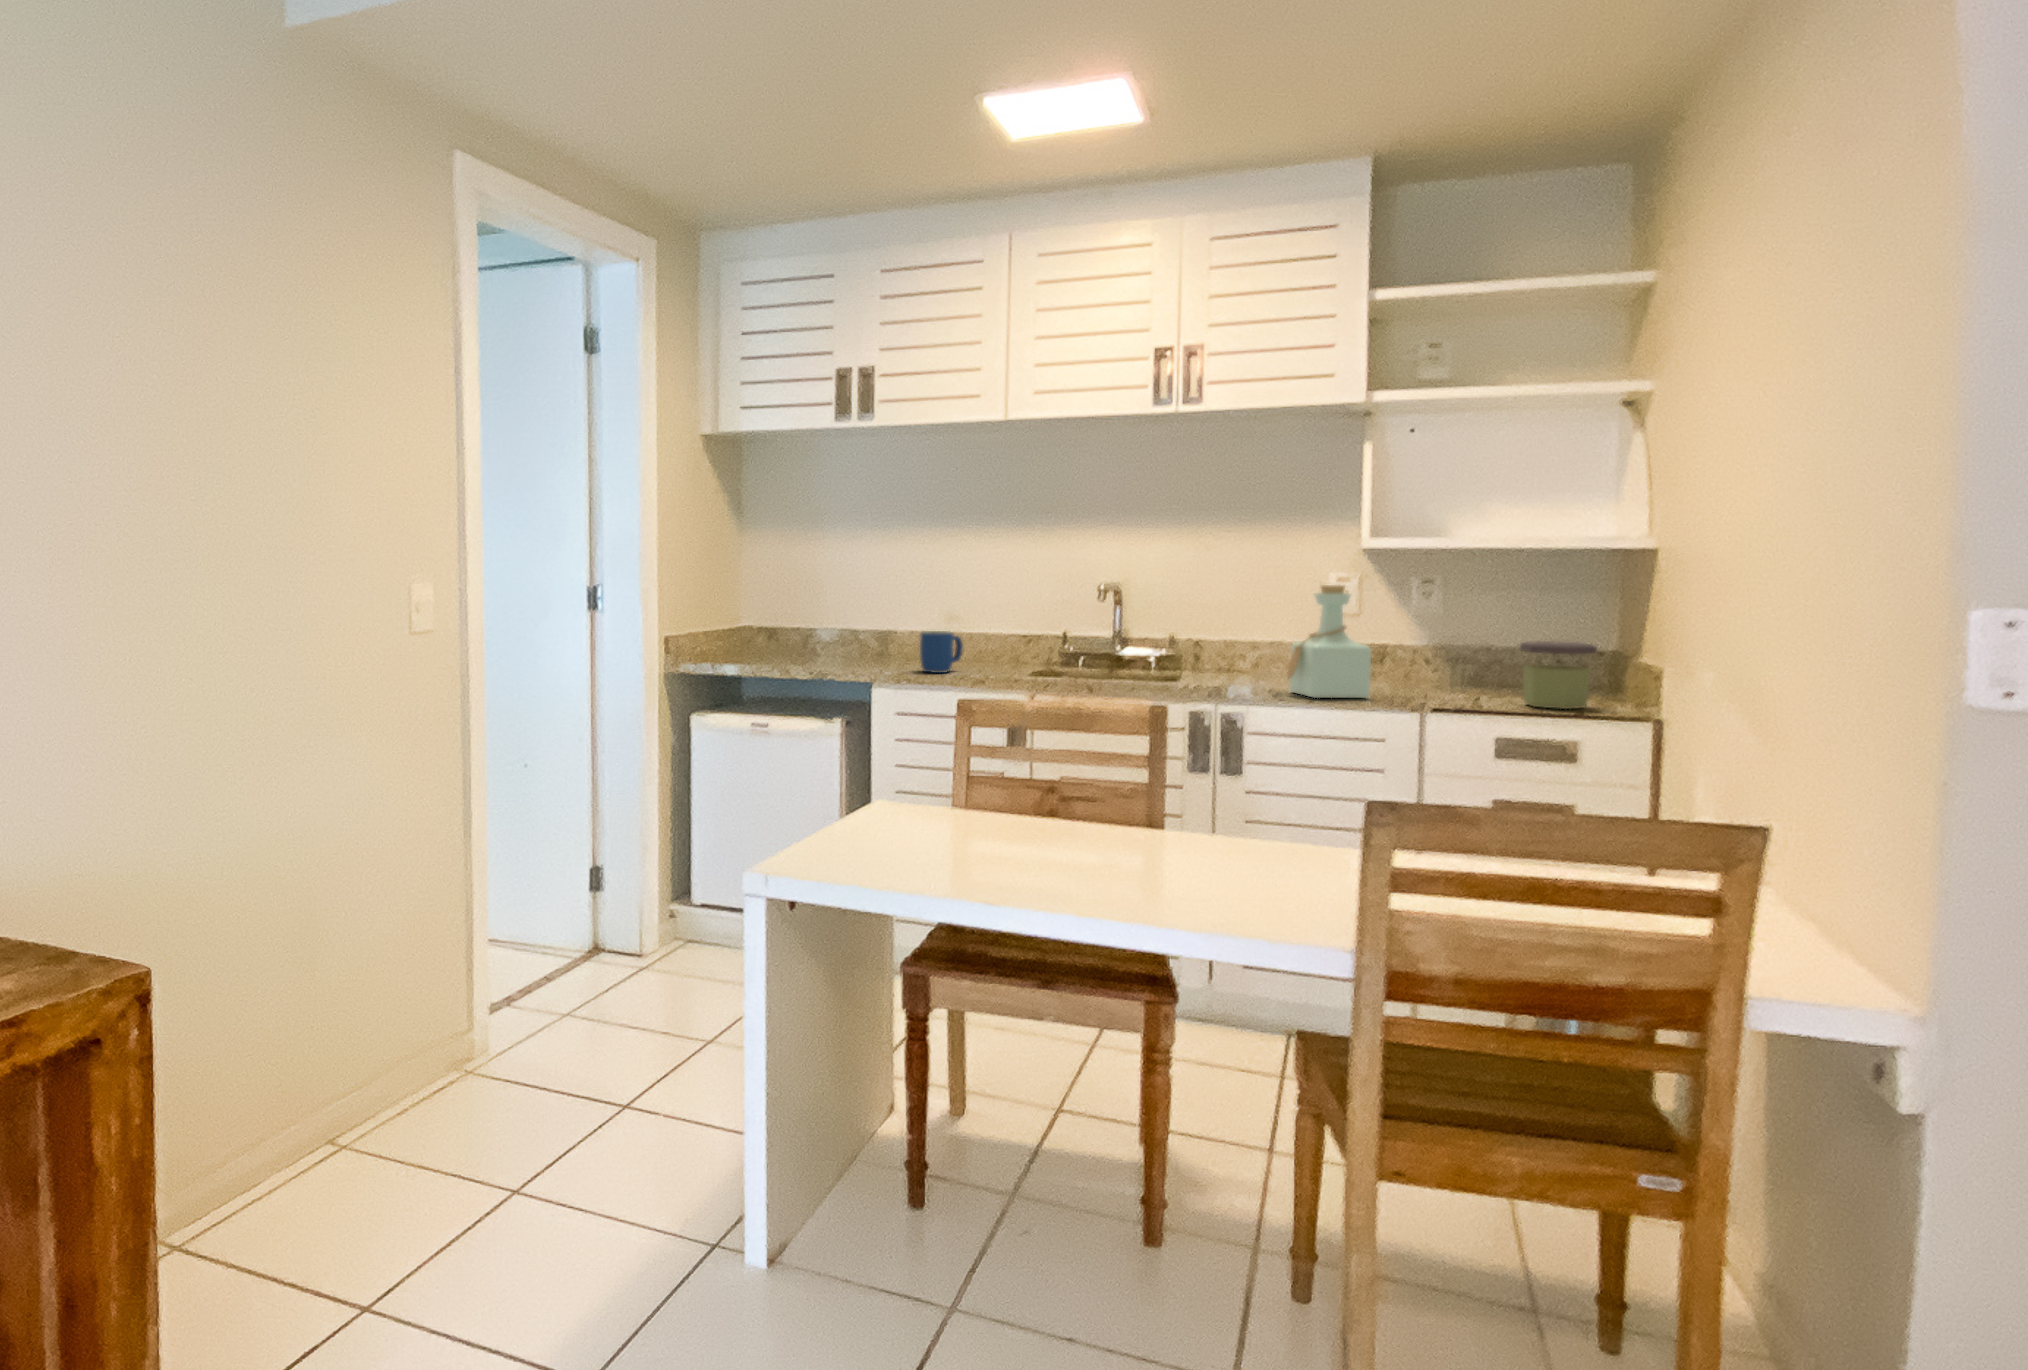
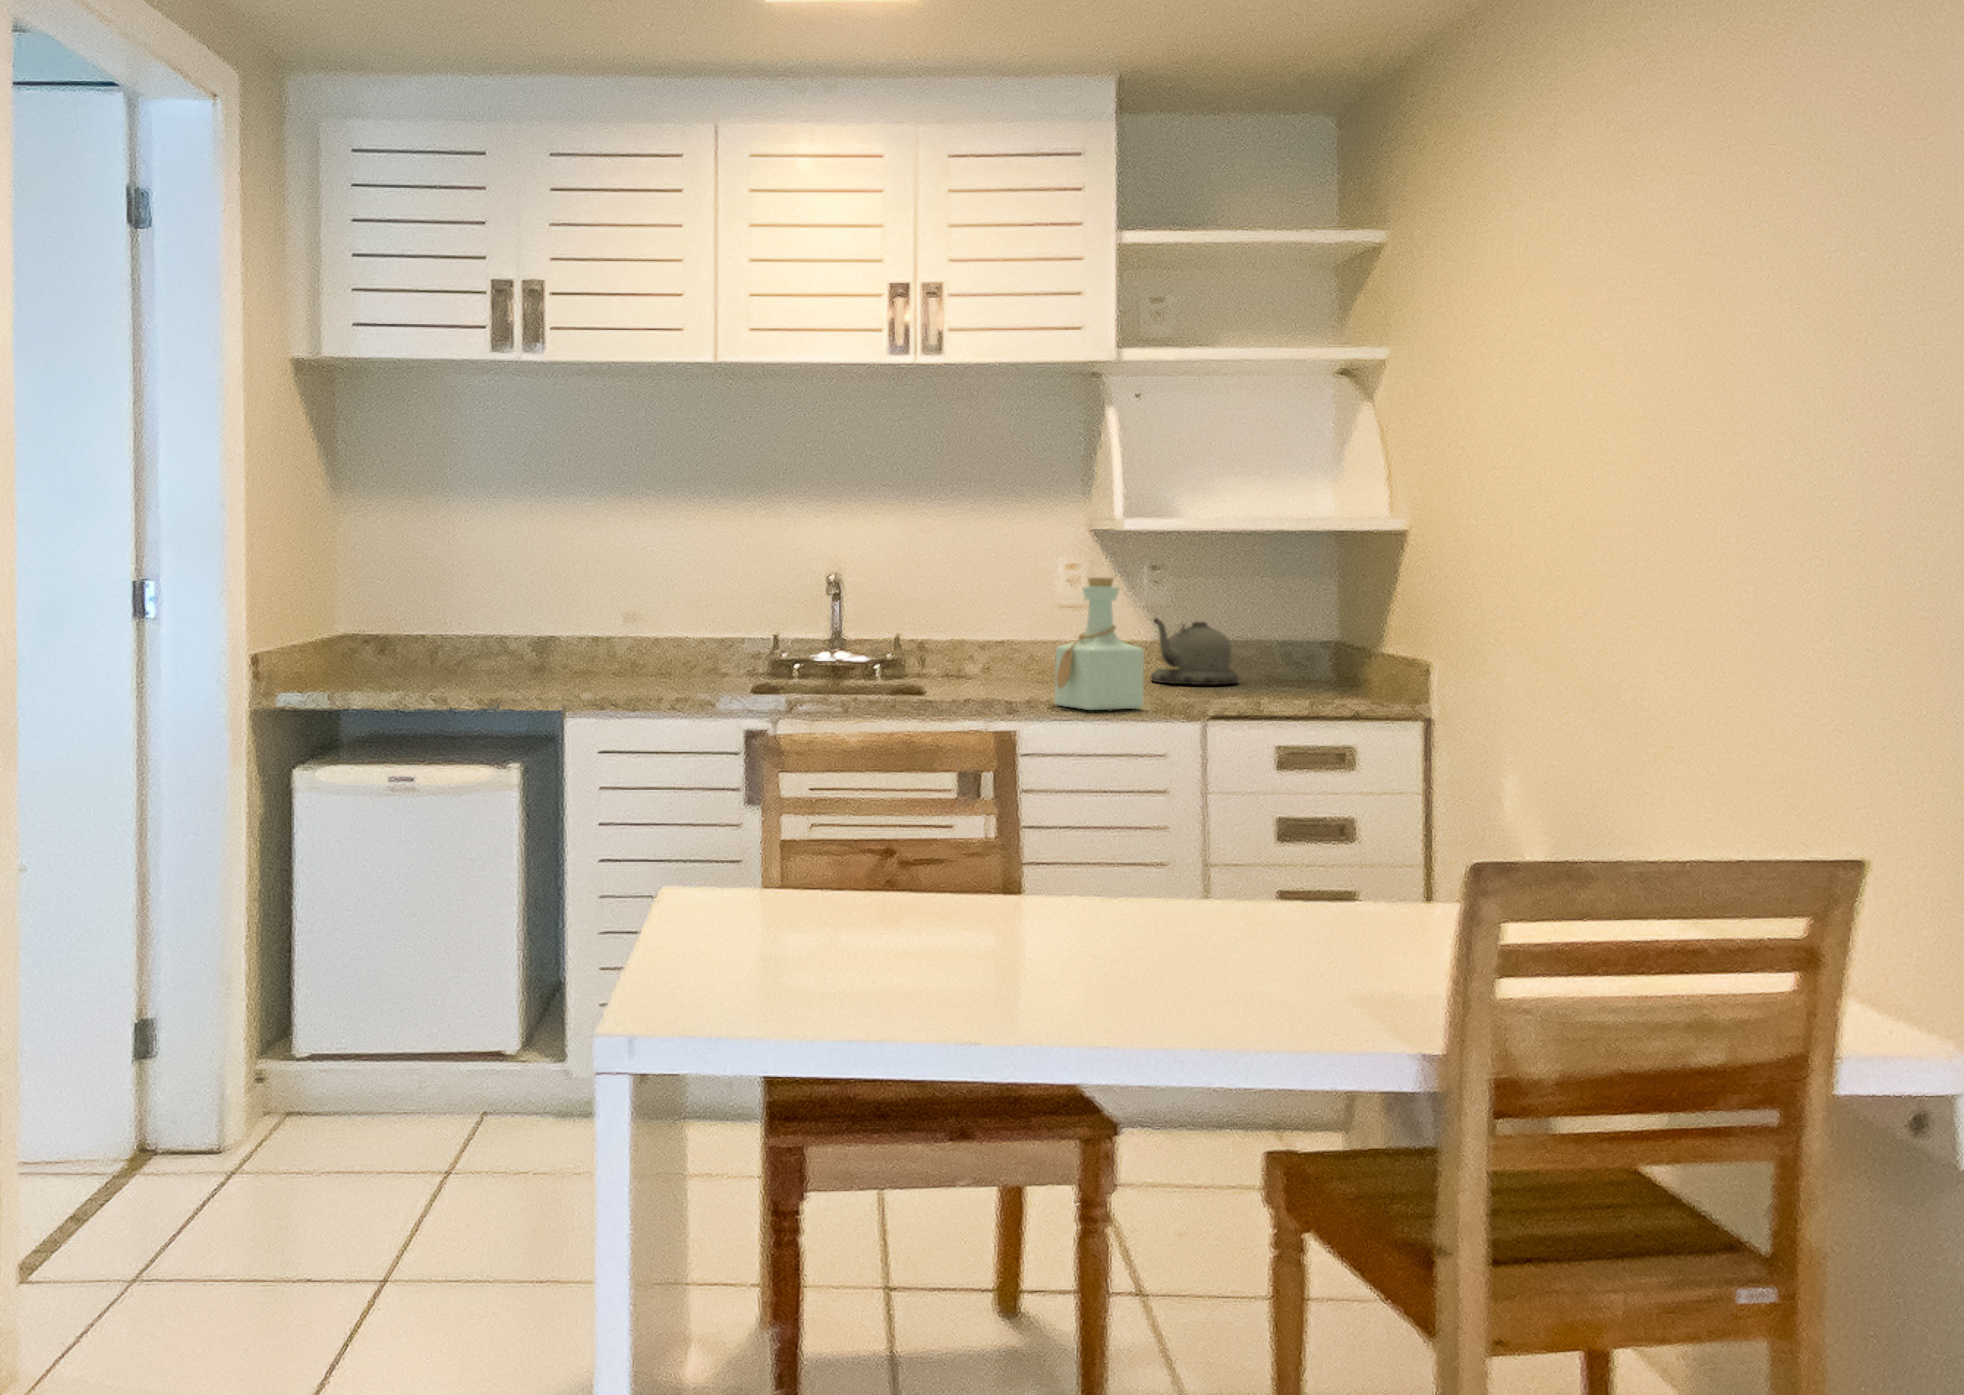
kettle: none [1425,585,1527,679] -> present [1151,618,1239,685]
mug: present [920,631,963,673] -> none [611,643,664,698]
jar: present [1520,641,1597,709] -> none [1282,639,1356,712]

